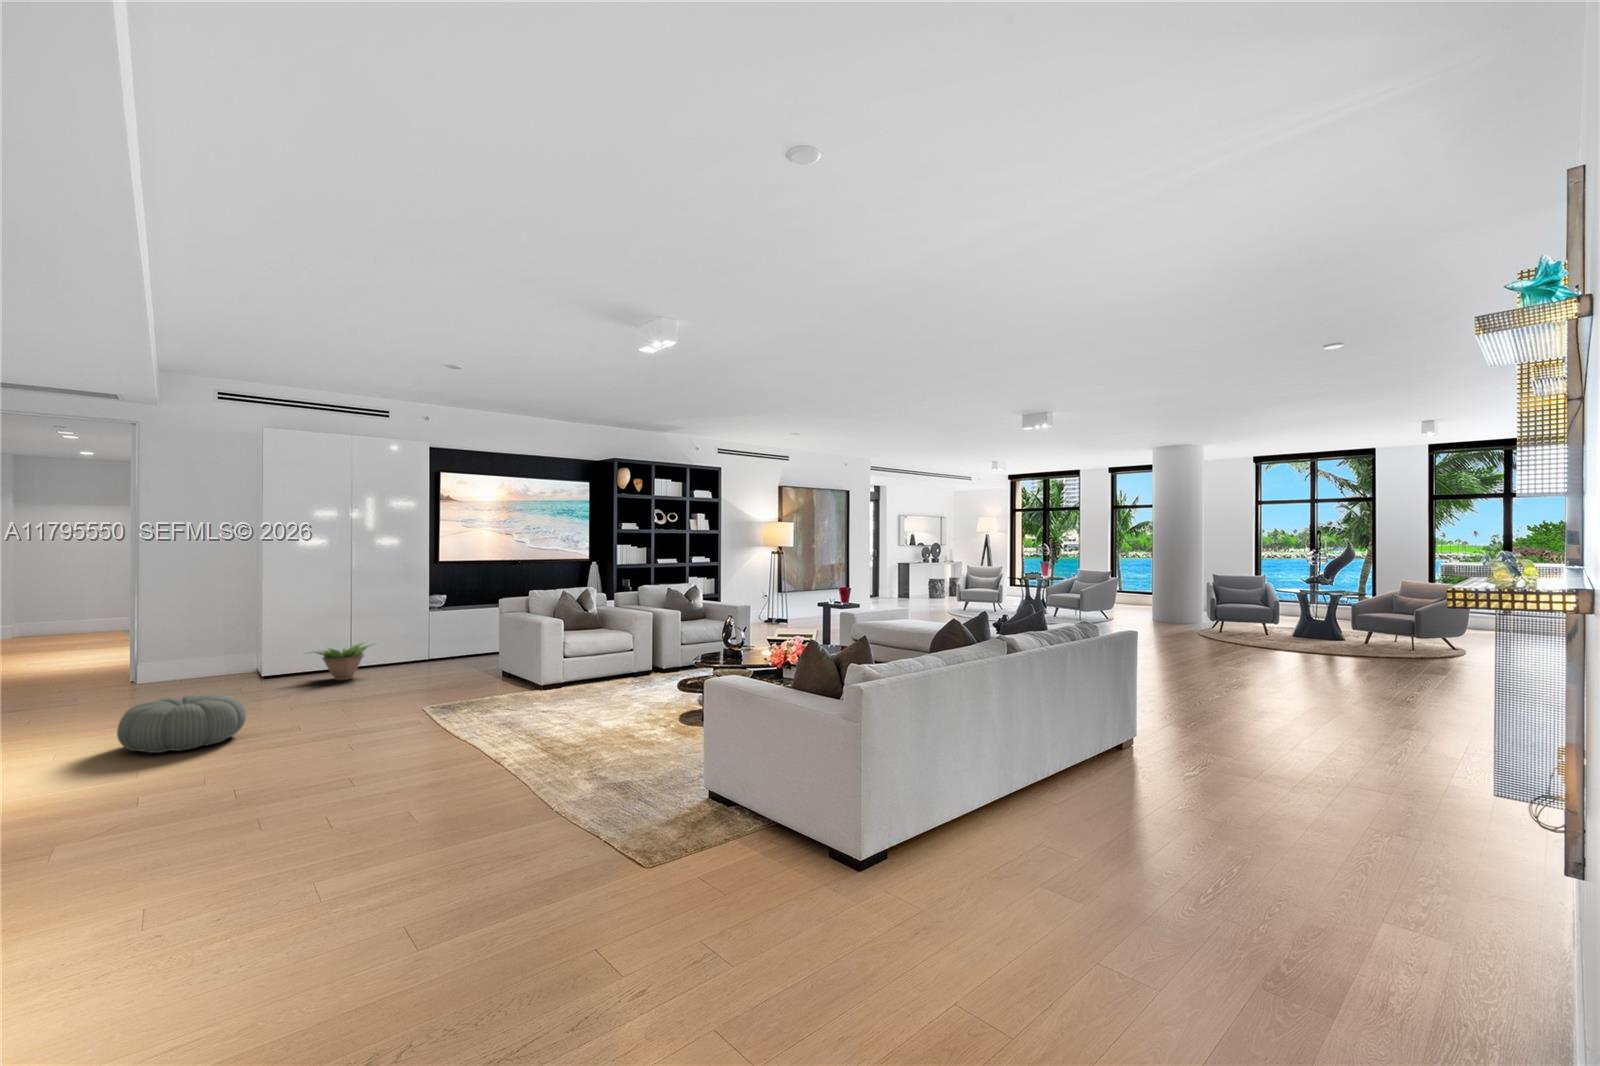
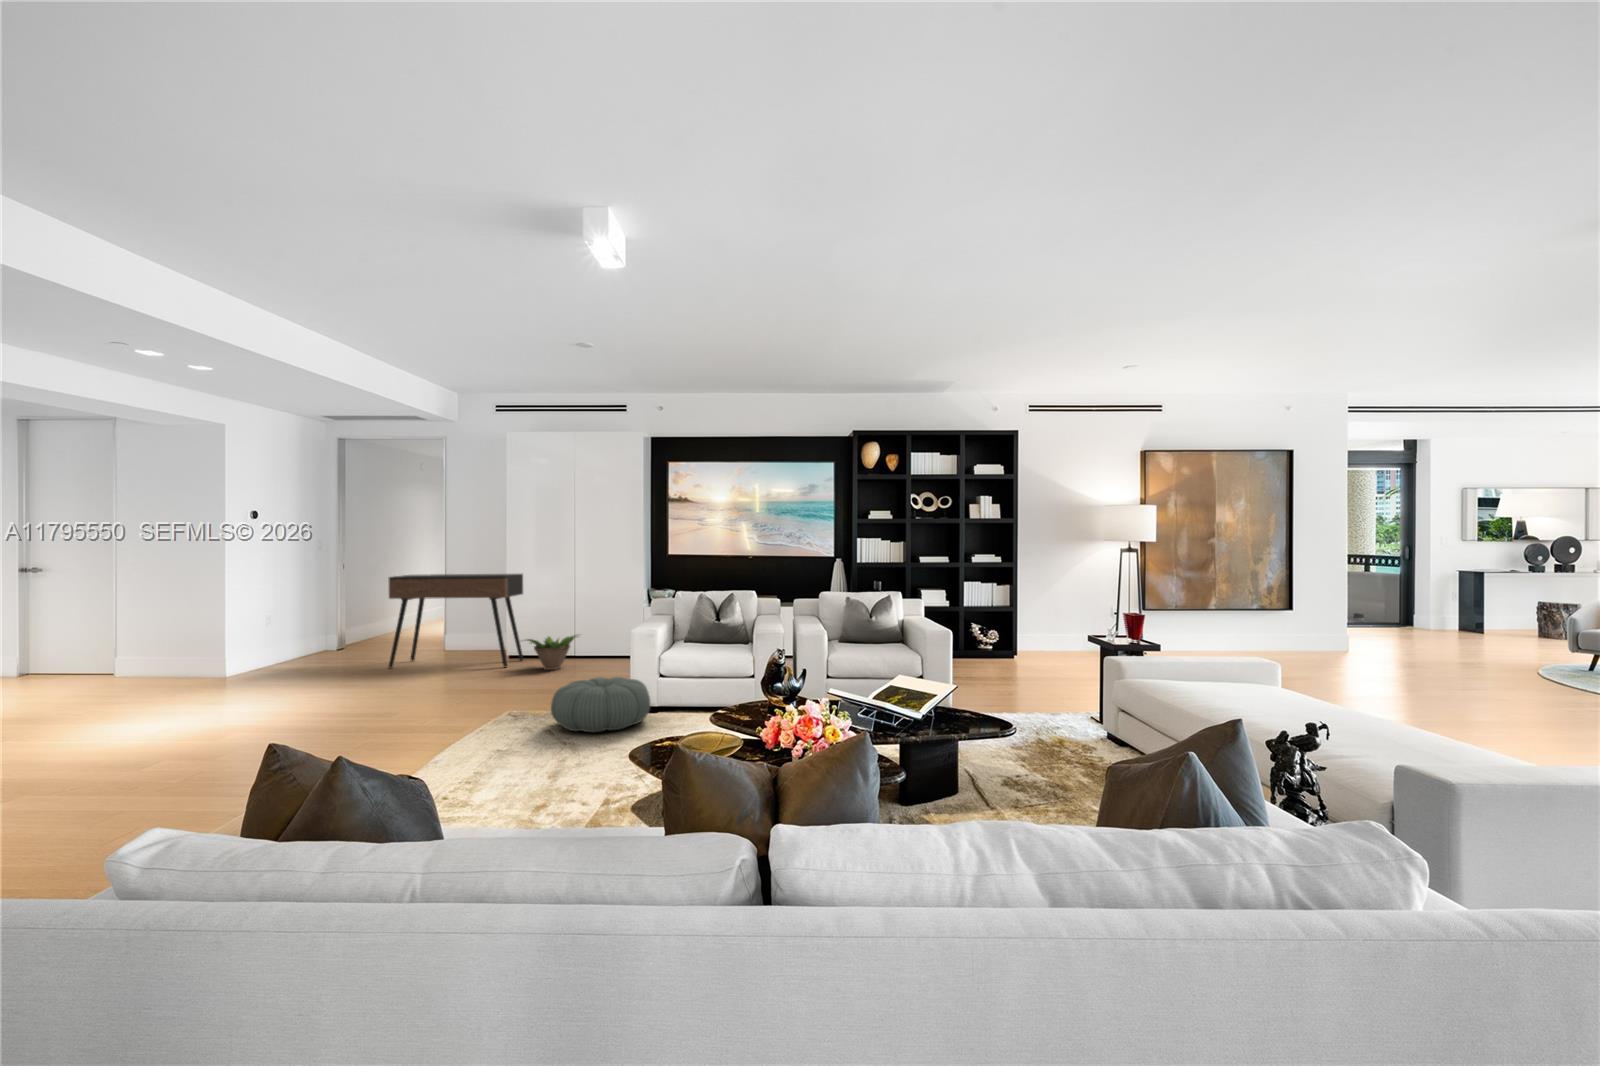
console table: none [103,583,281,703] -> present [389,574,523,668]
pouf: present [117,694,246,753] -> present [551,677,650,732]

